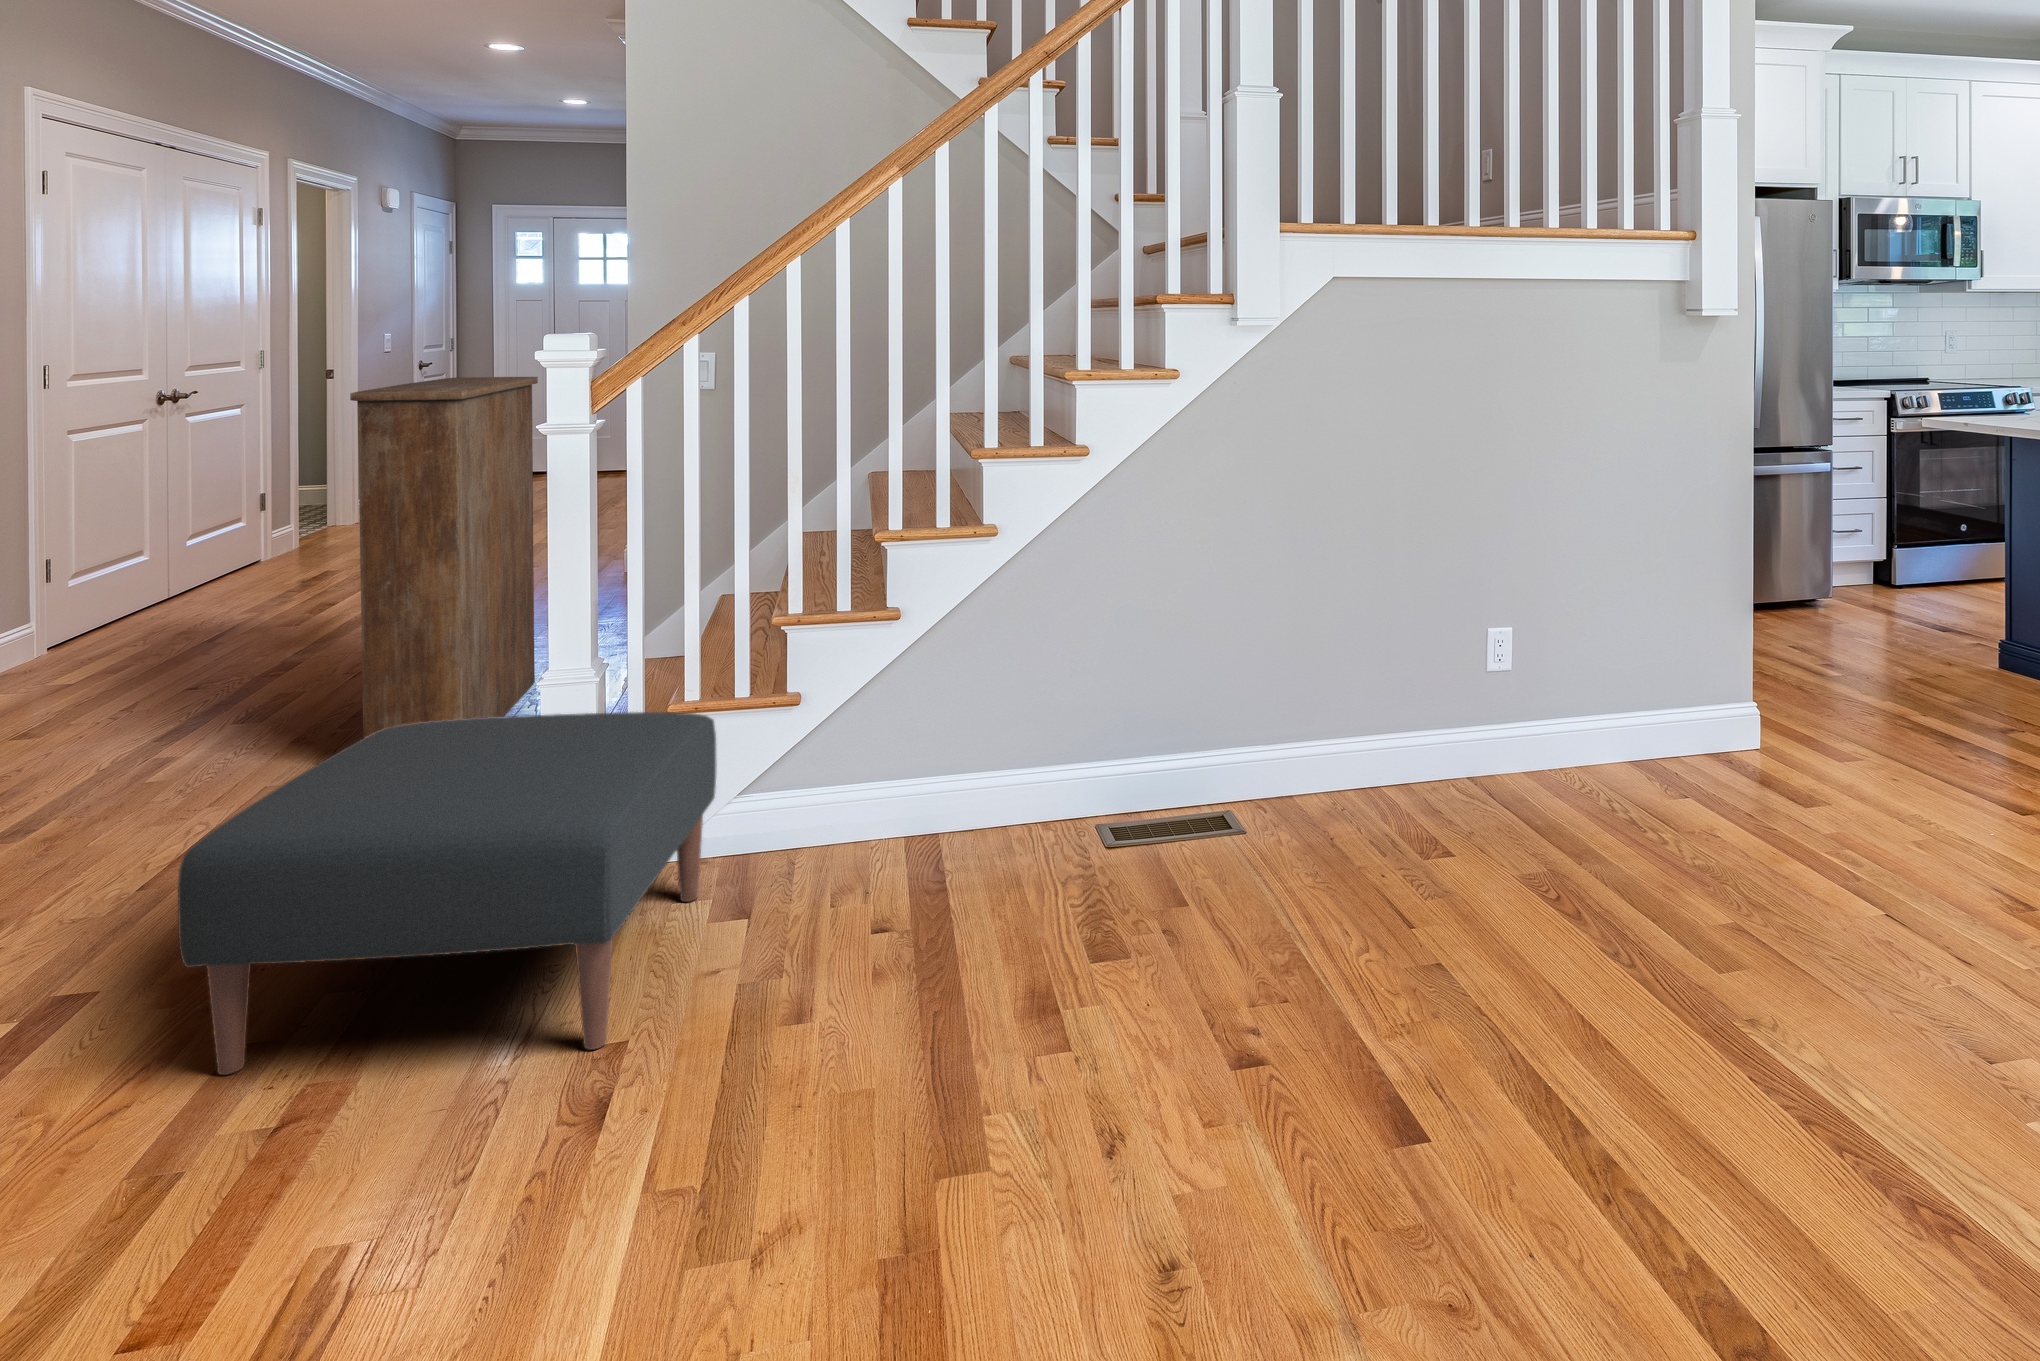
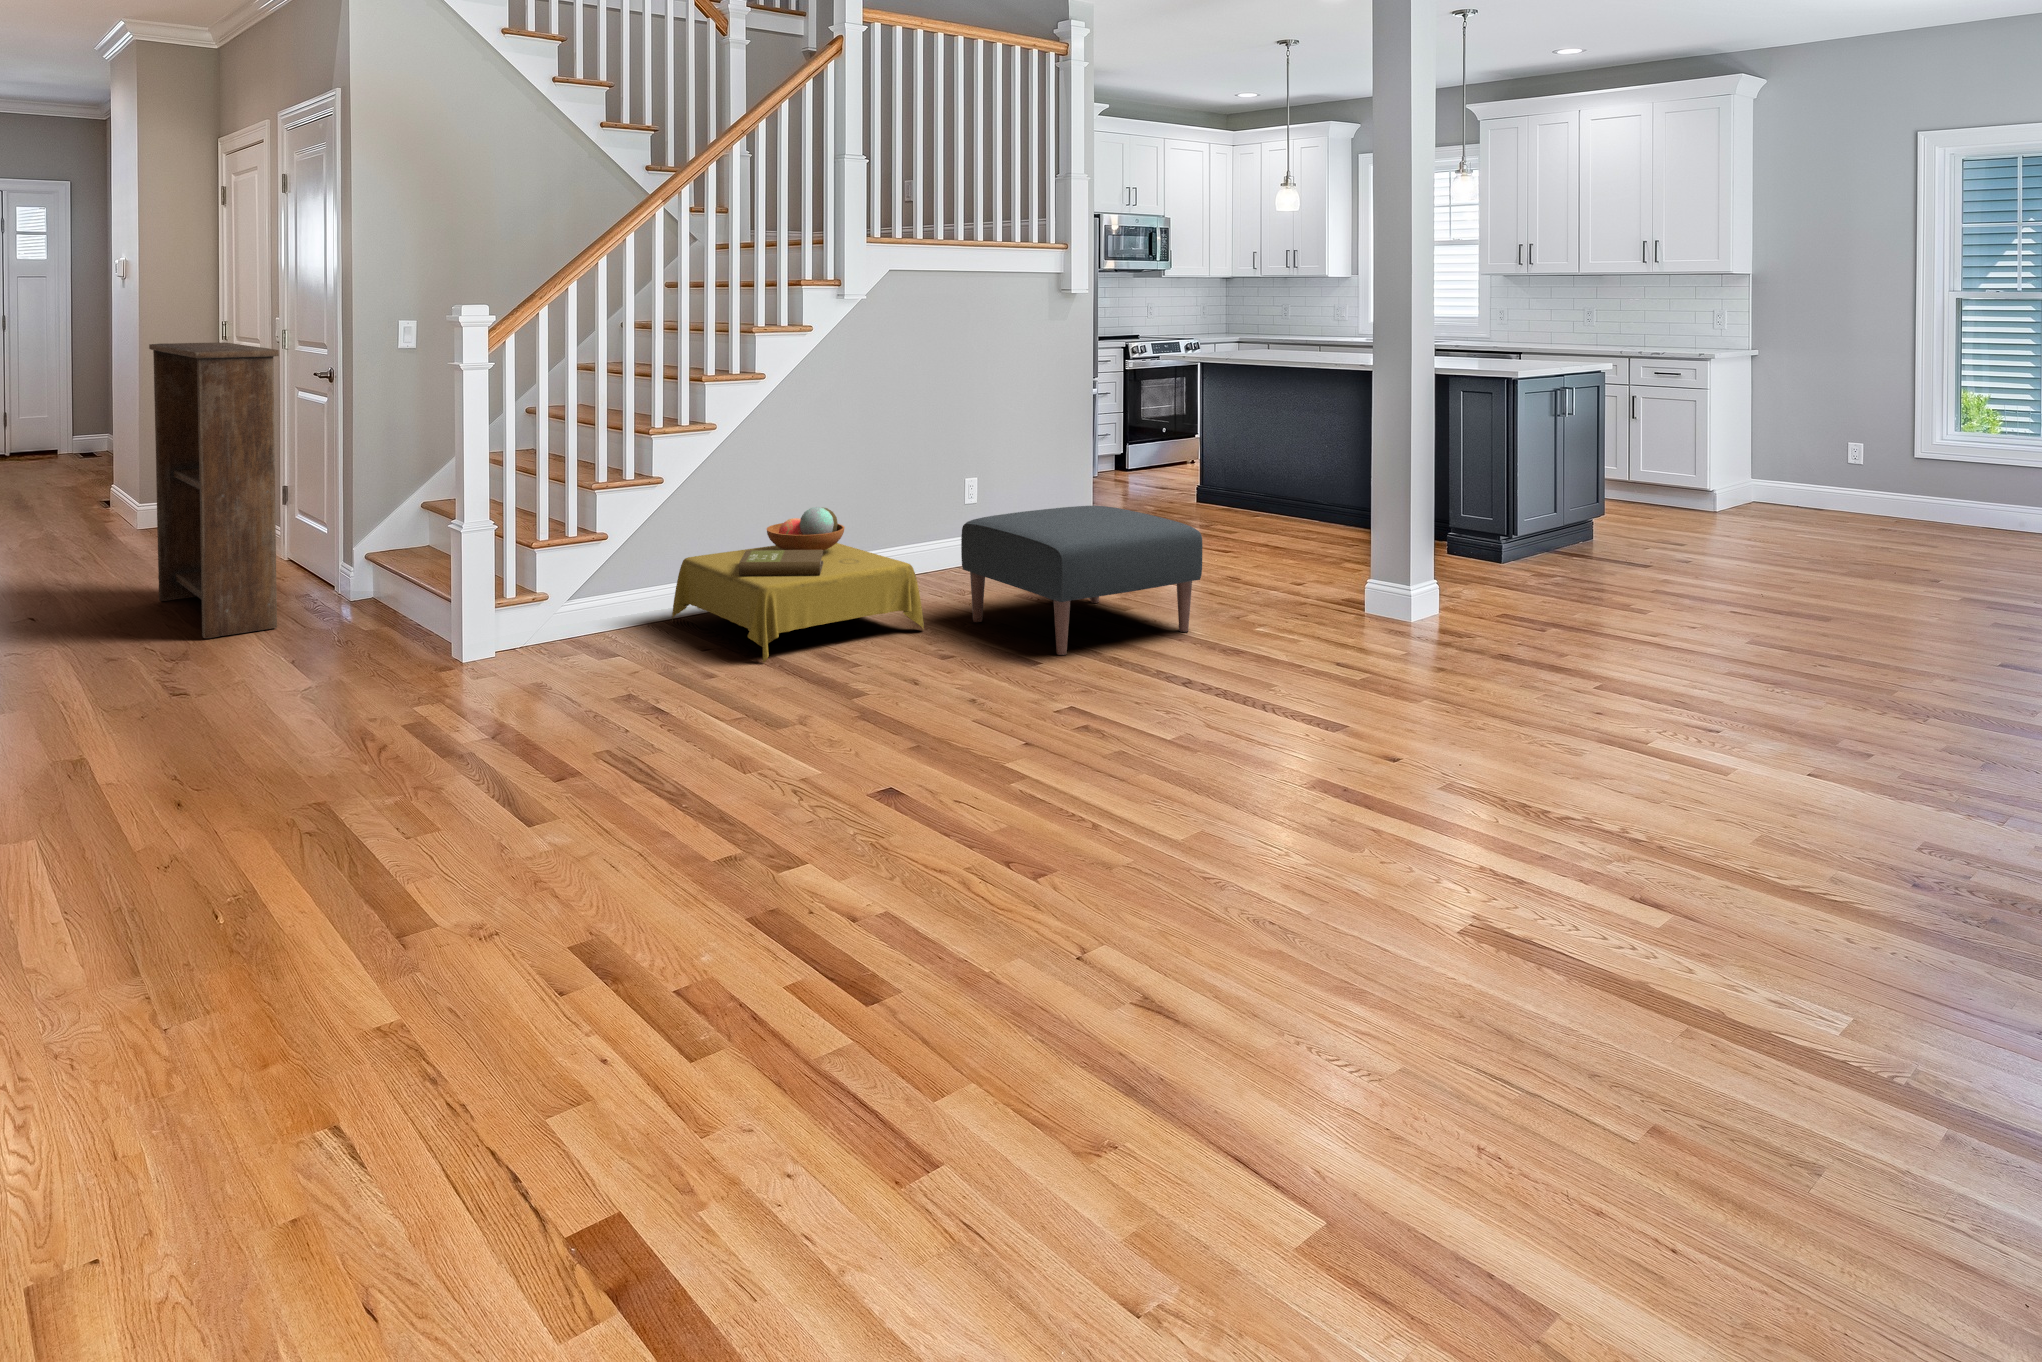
side table: none [866,682,1247,1006] -> present [672,507,924,662]
ottoman: present [178,712,717,1075] -> present [961,506,1202,655]

